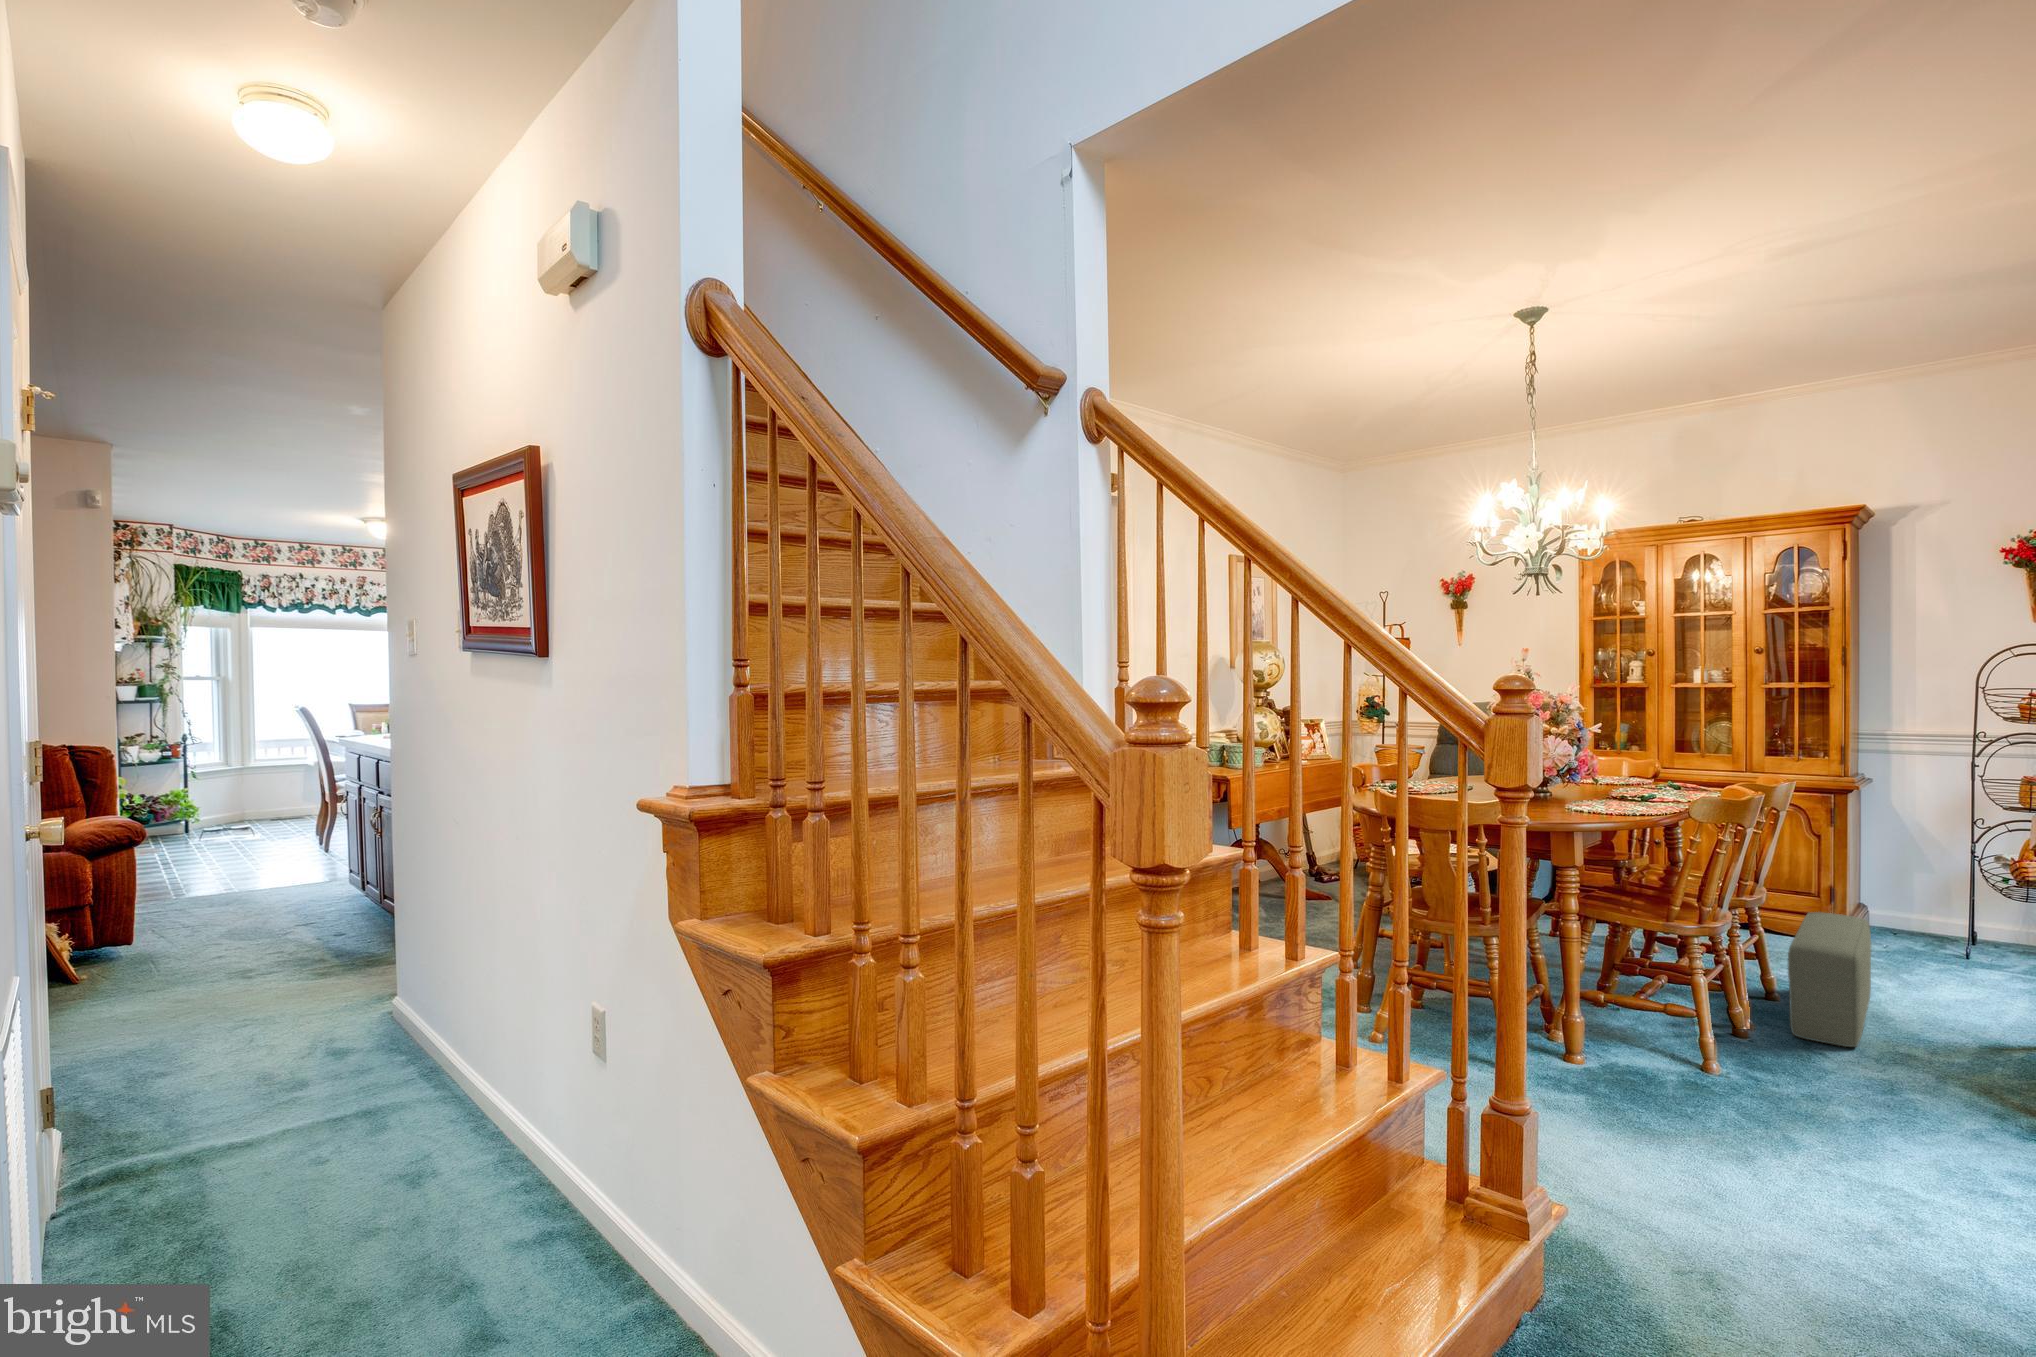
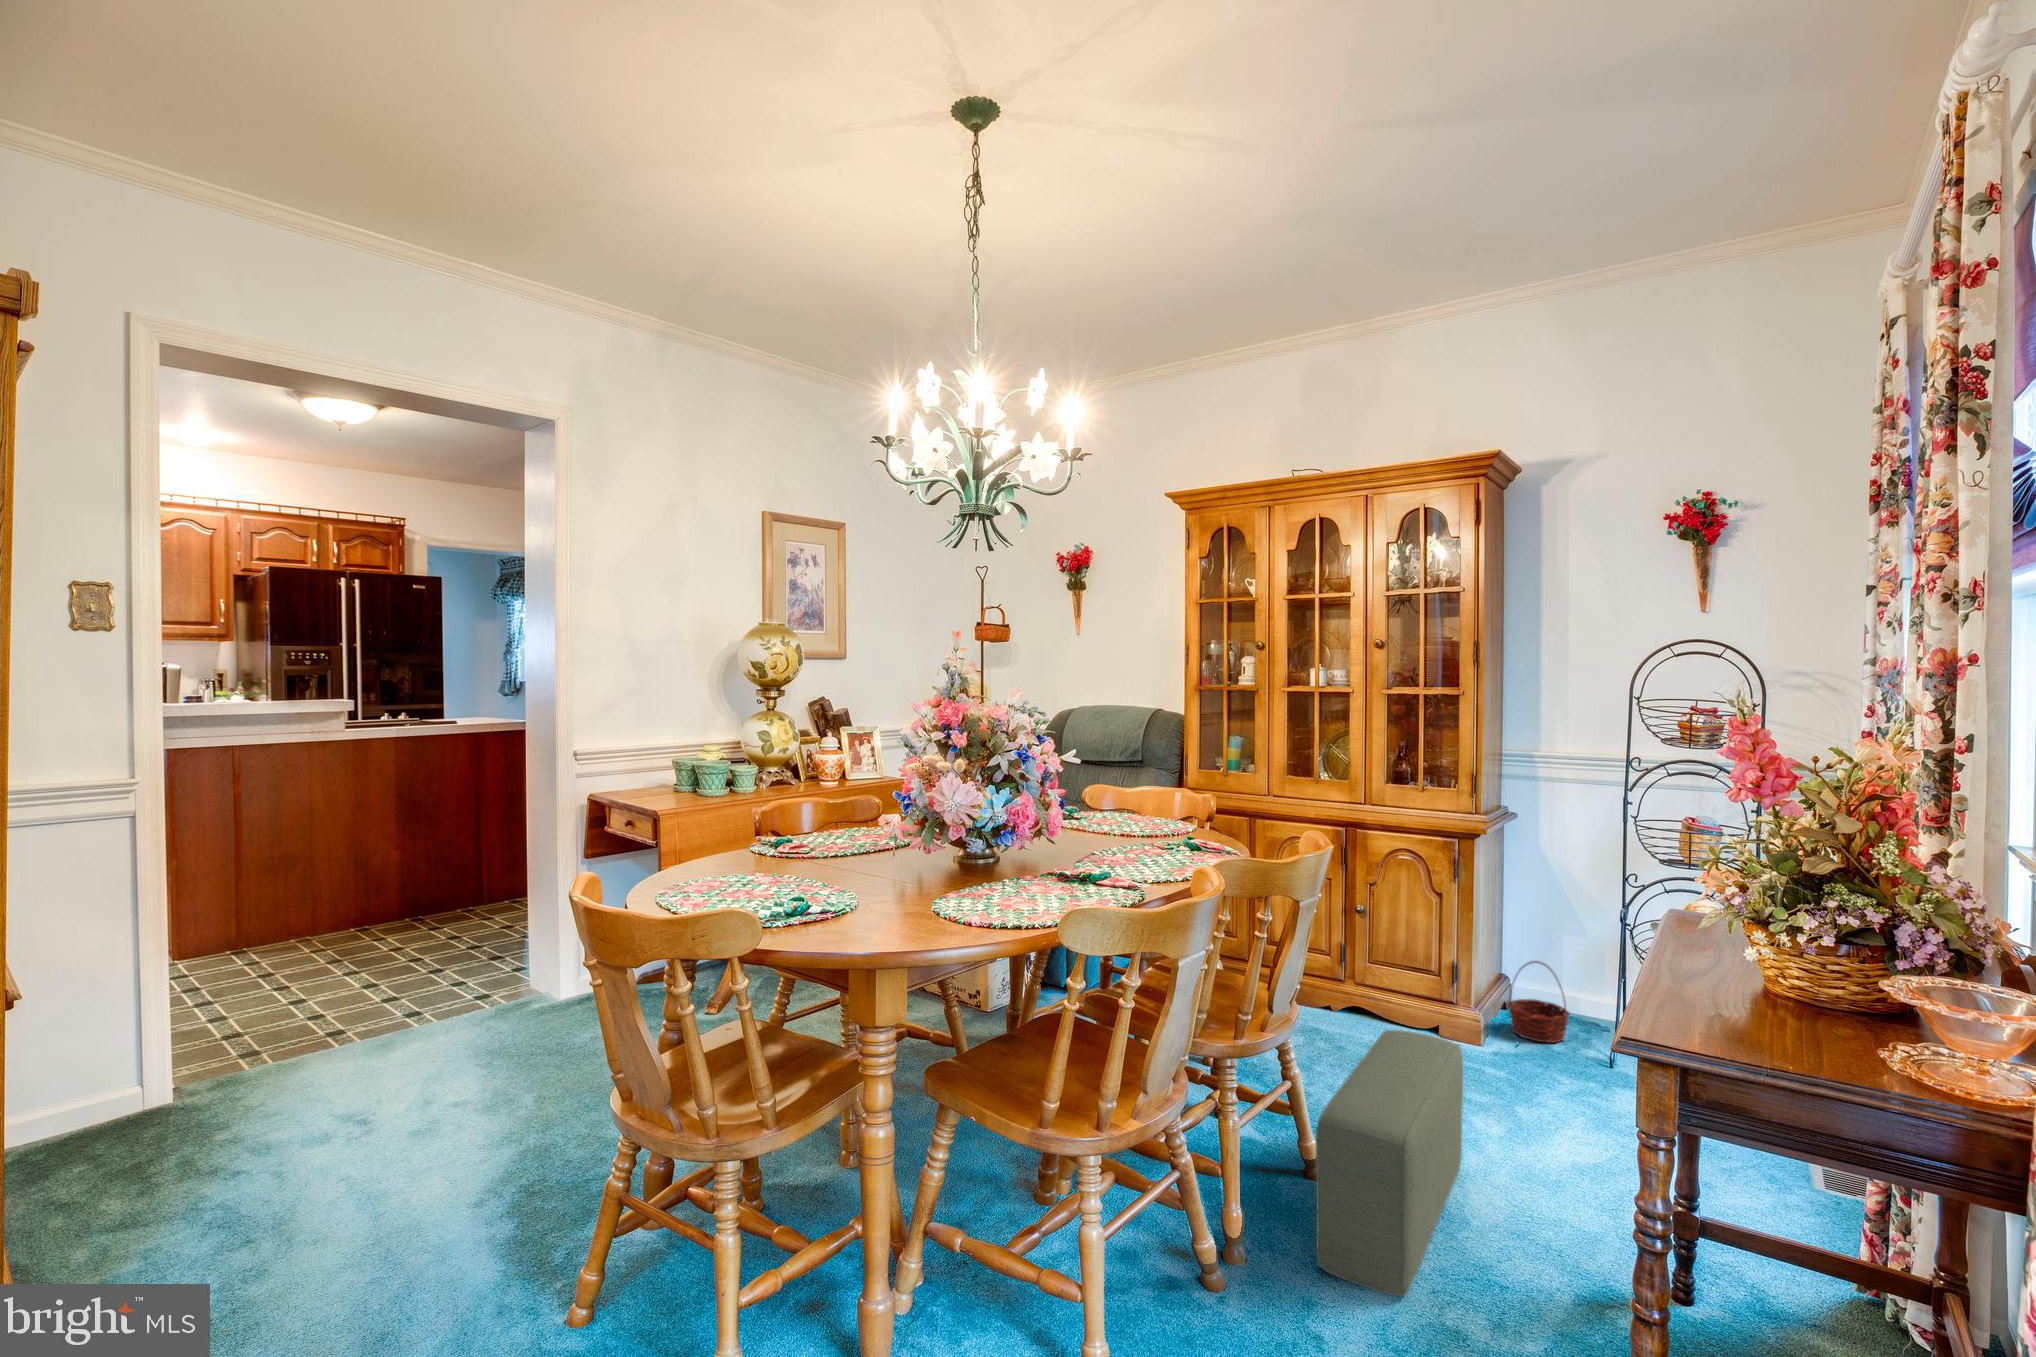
basket: none [1874,884,1929,943] -> present [1508,961,1569,1043]

